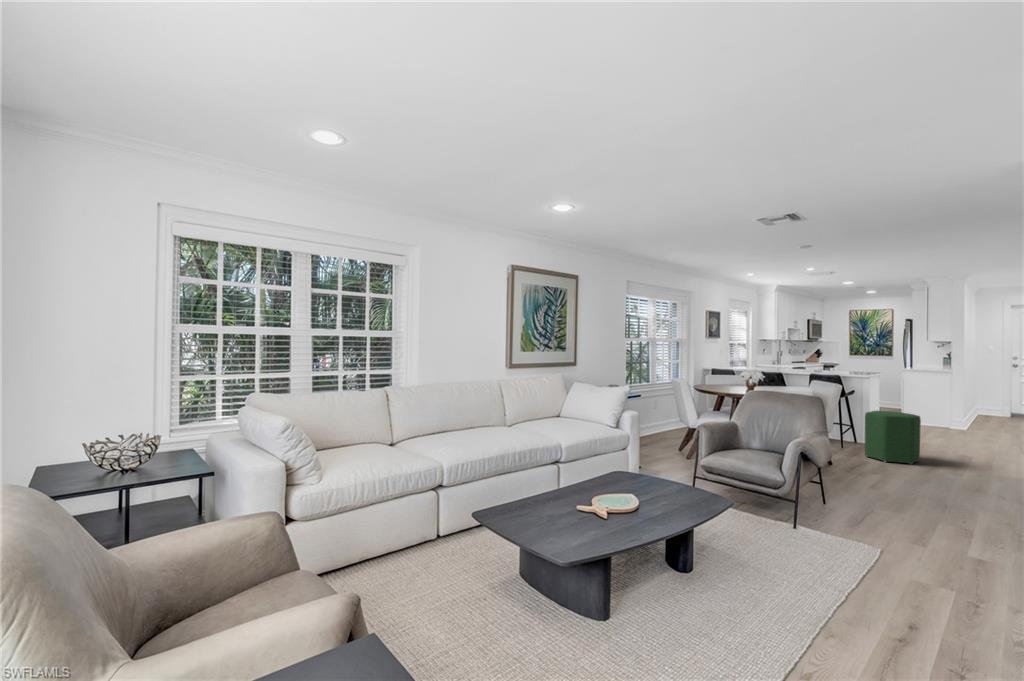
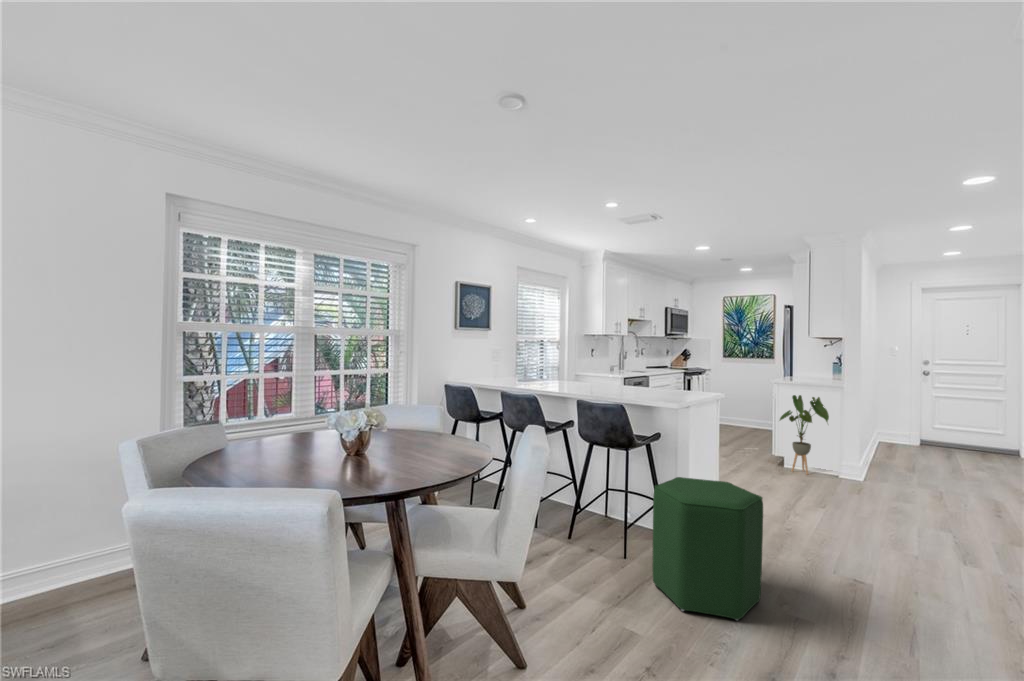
house plant: none [907,379,944,428] -> present [780,395,829,474]

